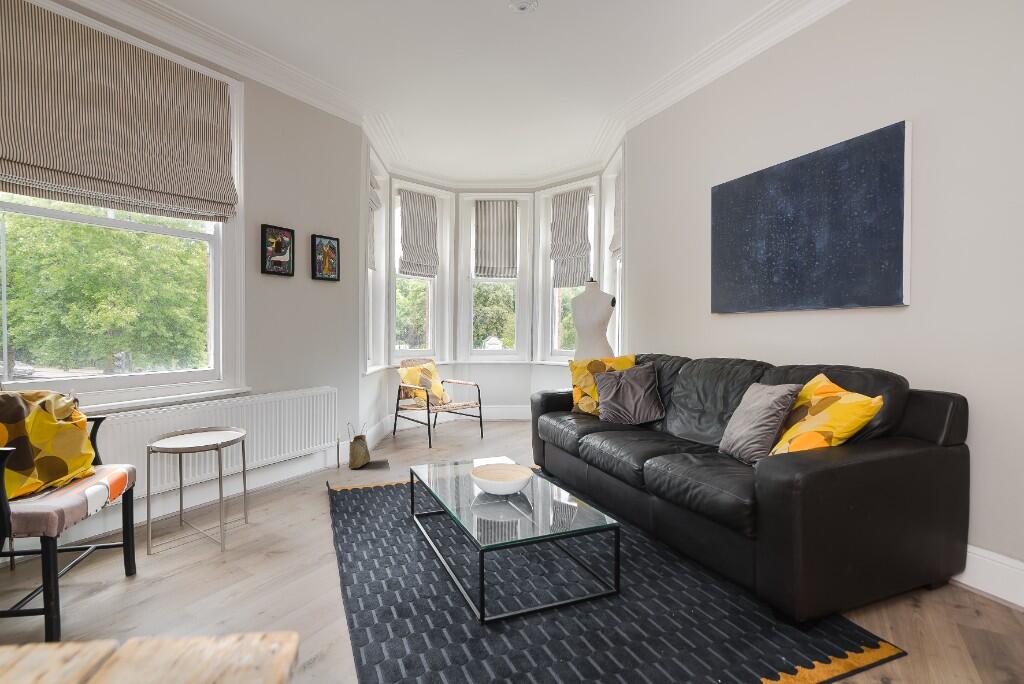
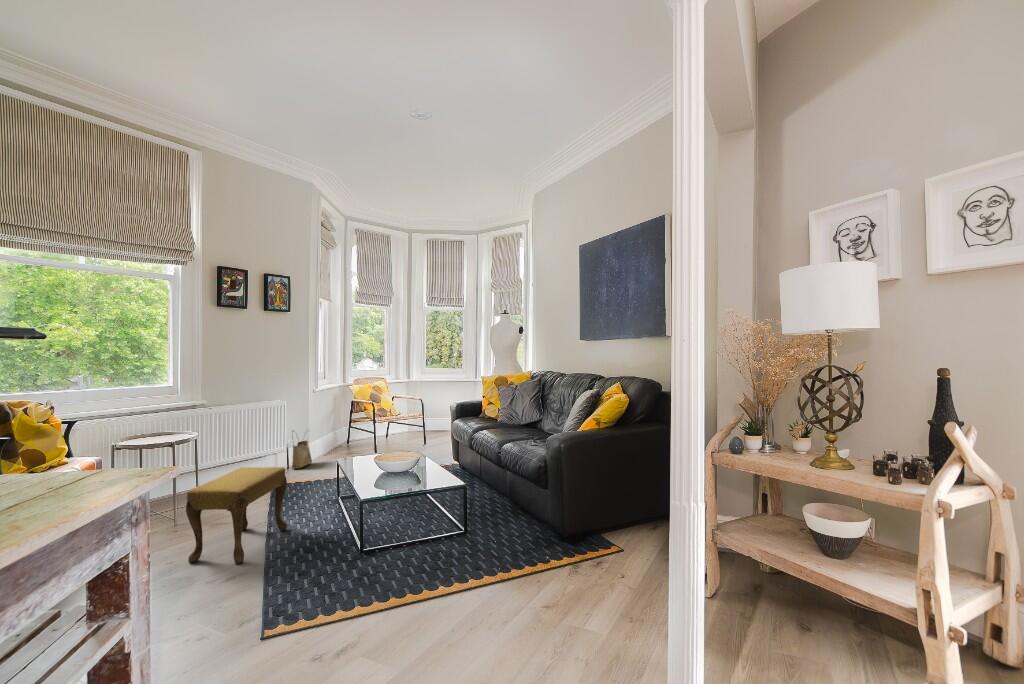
footstool: none [241,478,360,610] -> present [186,467,287,564]

